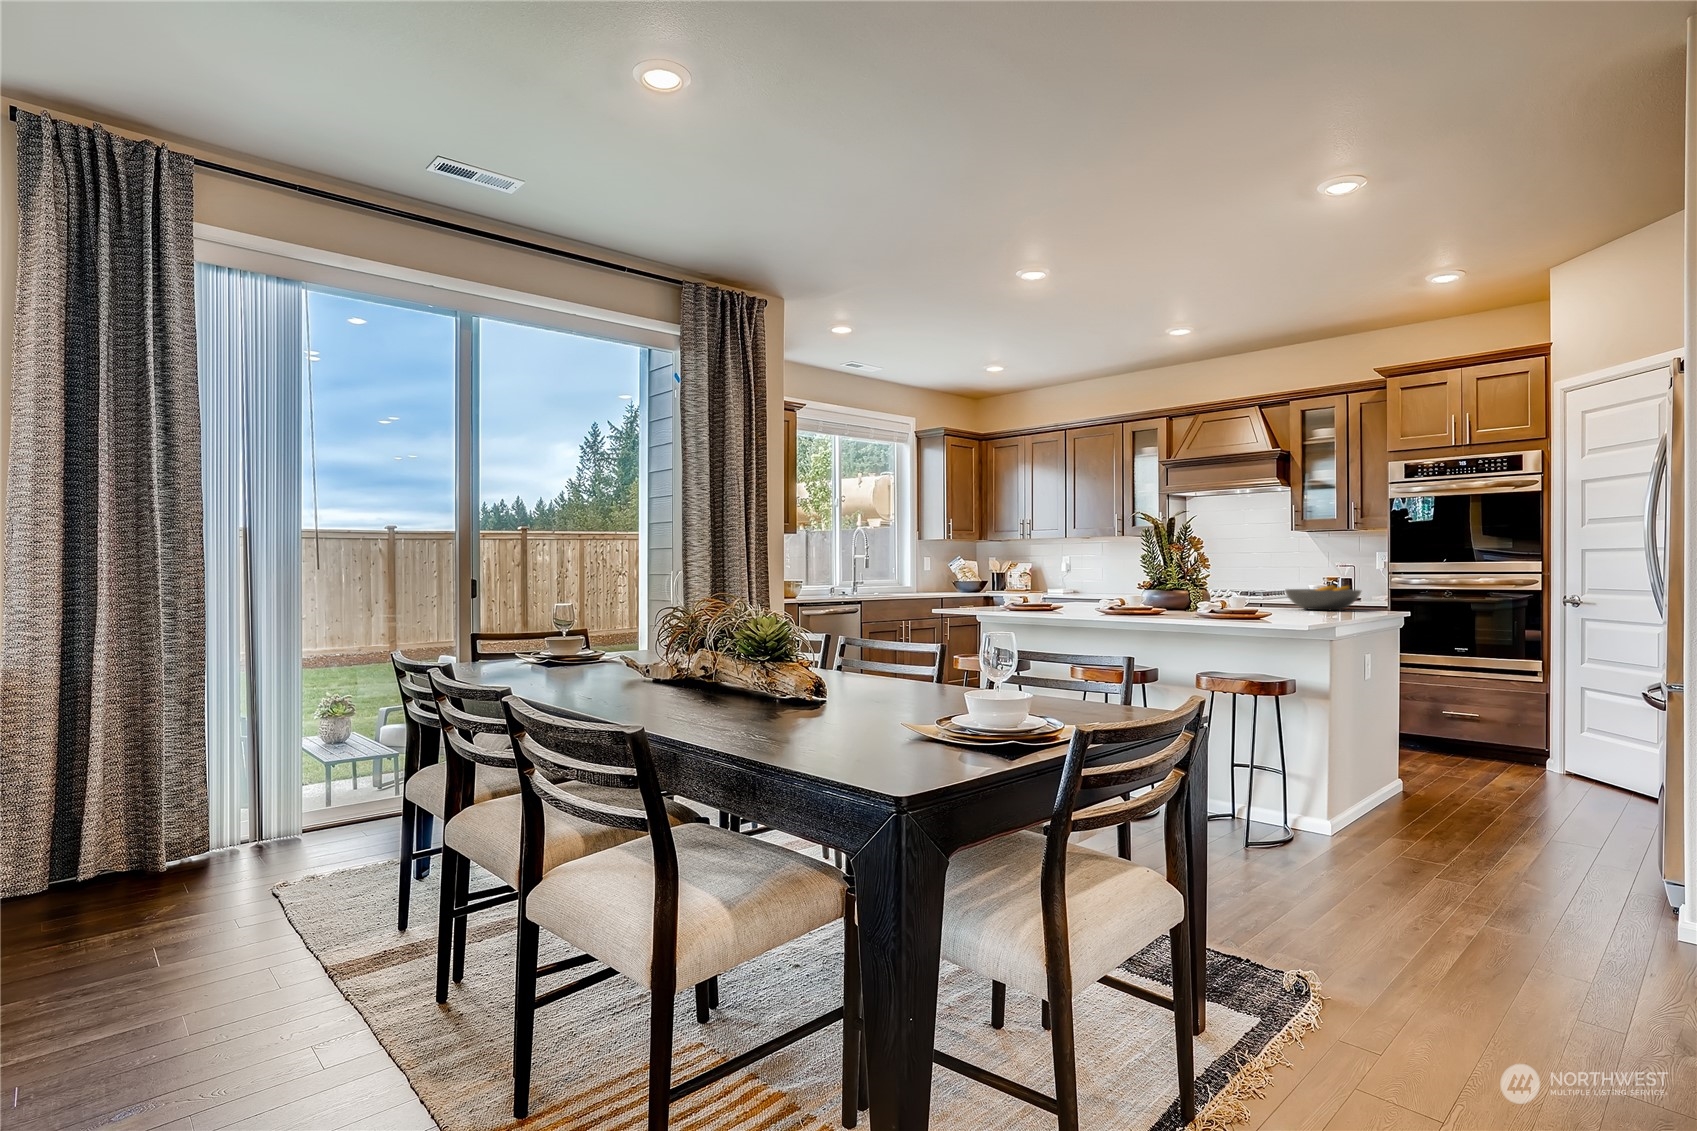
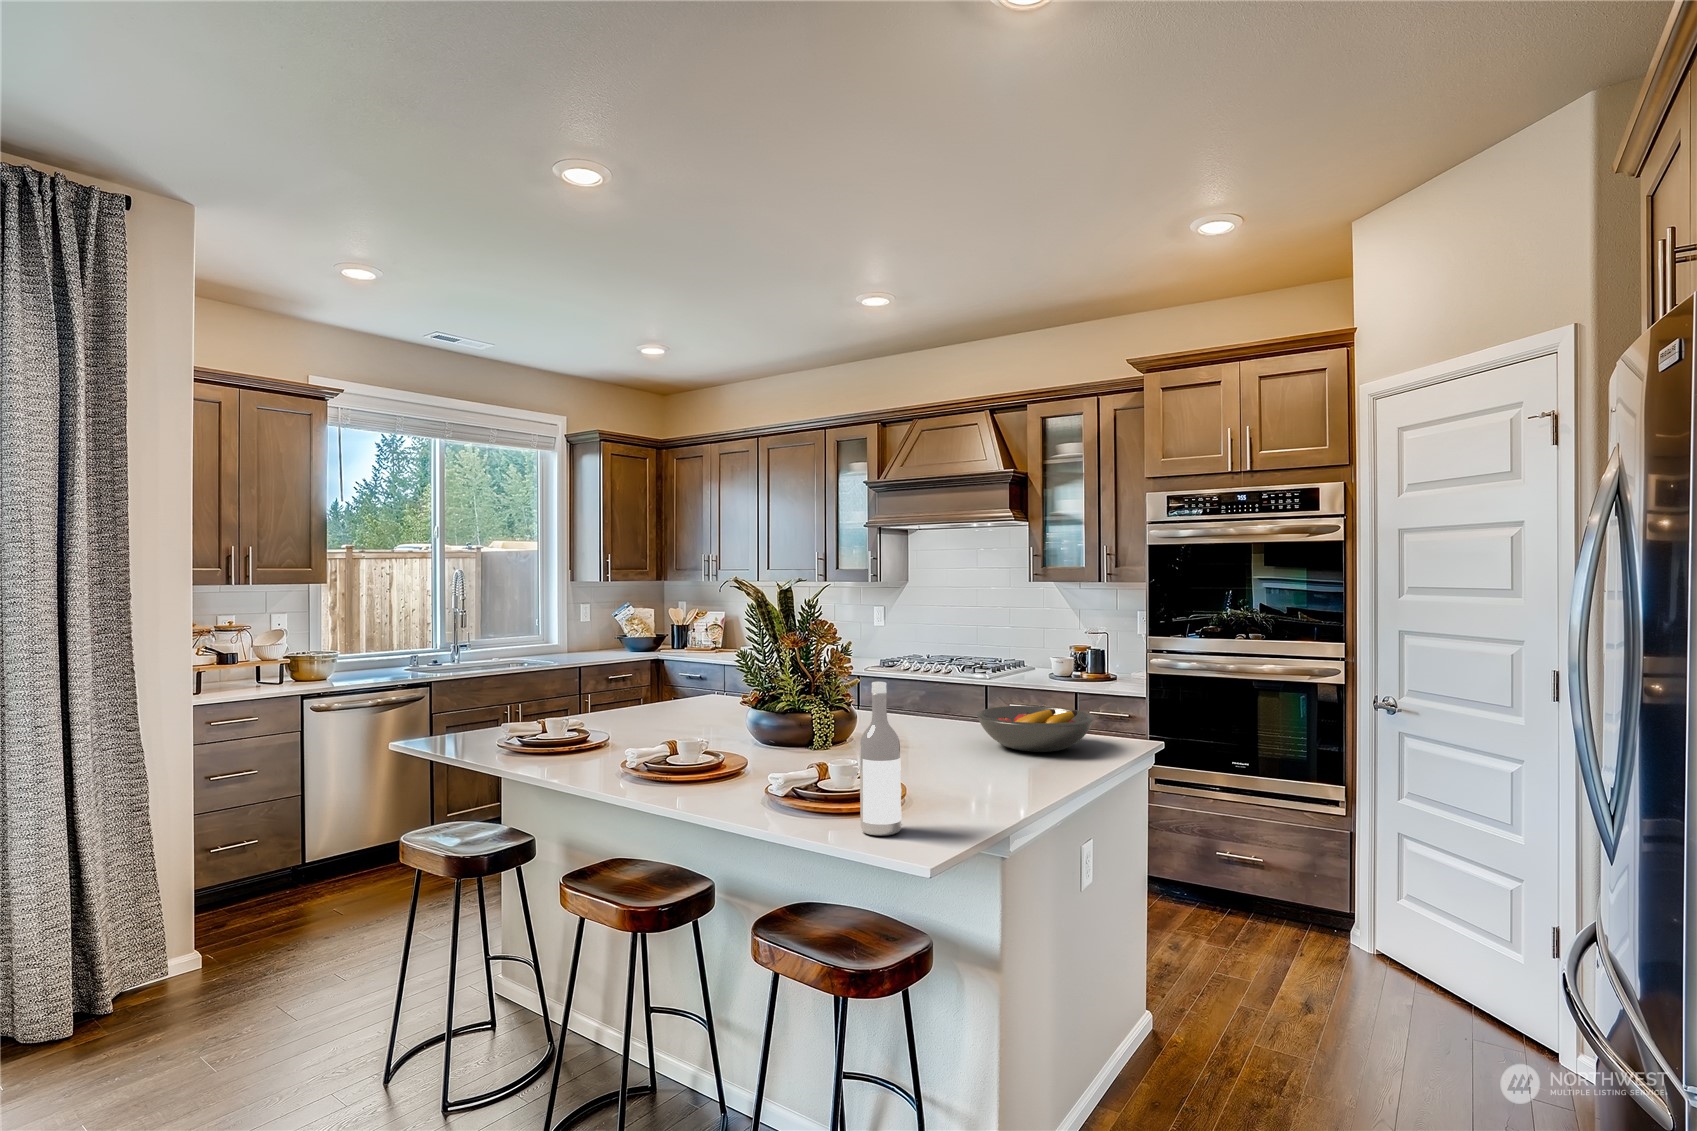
wine bottle: none [1251,546,1273,618] -> present [860,682,901,836]

